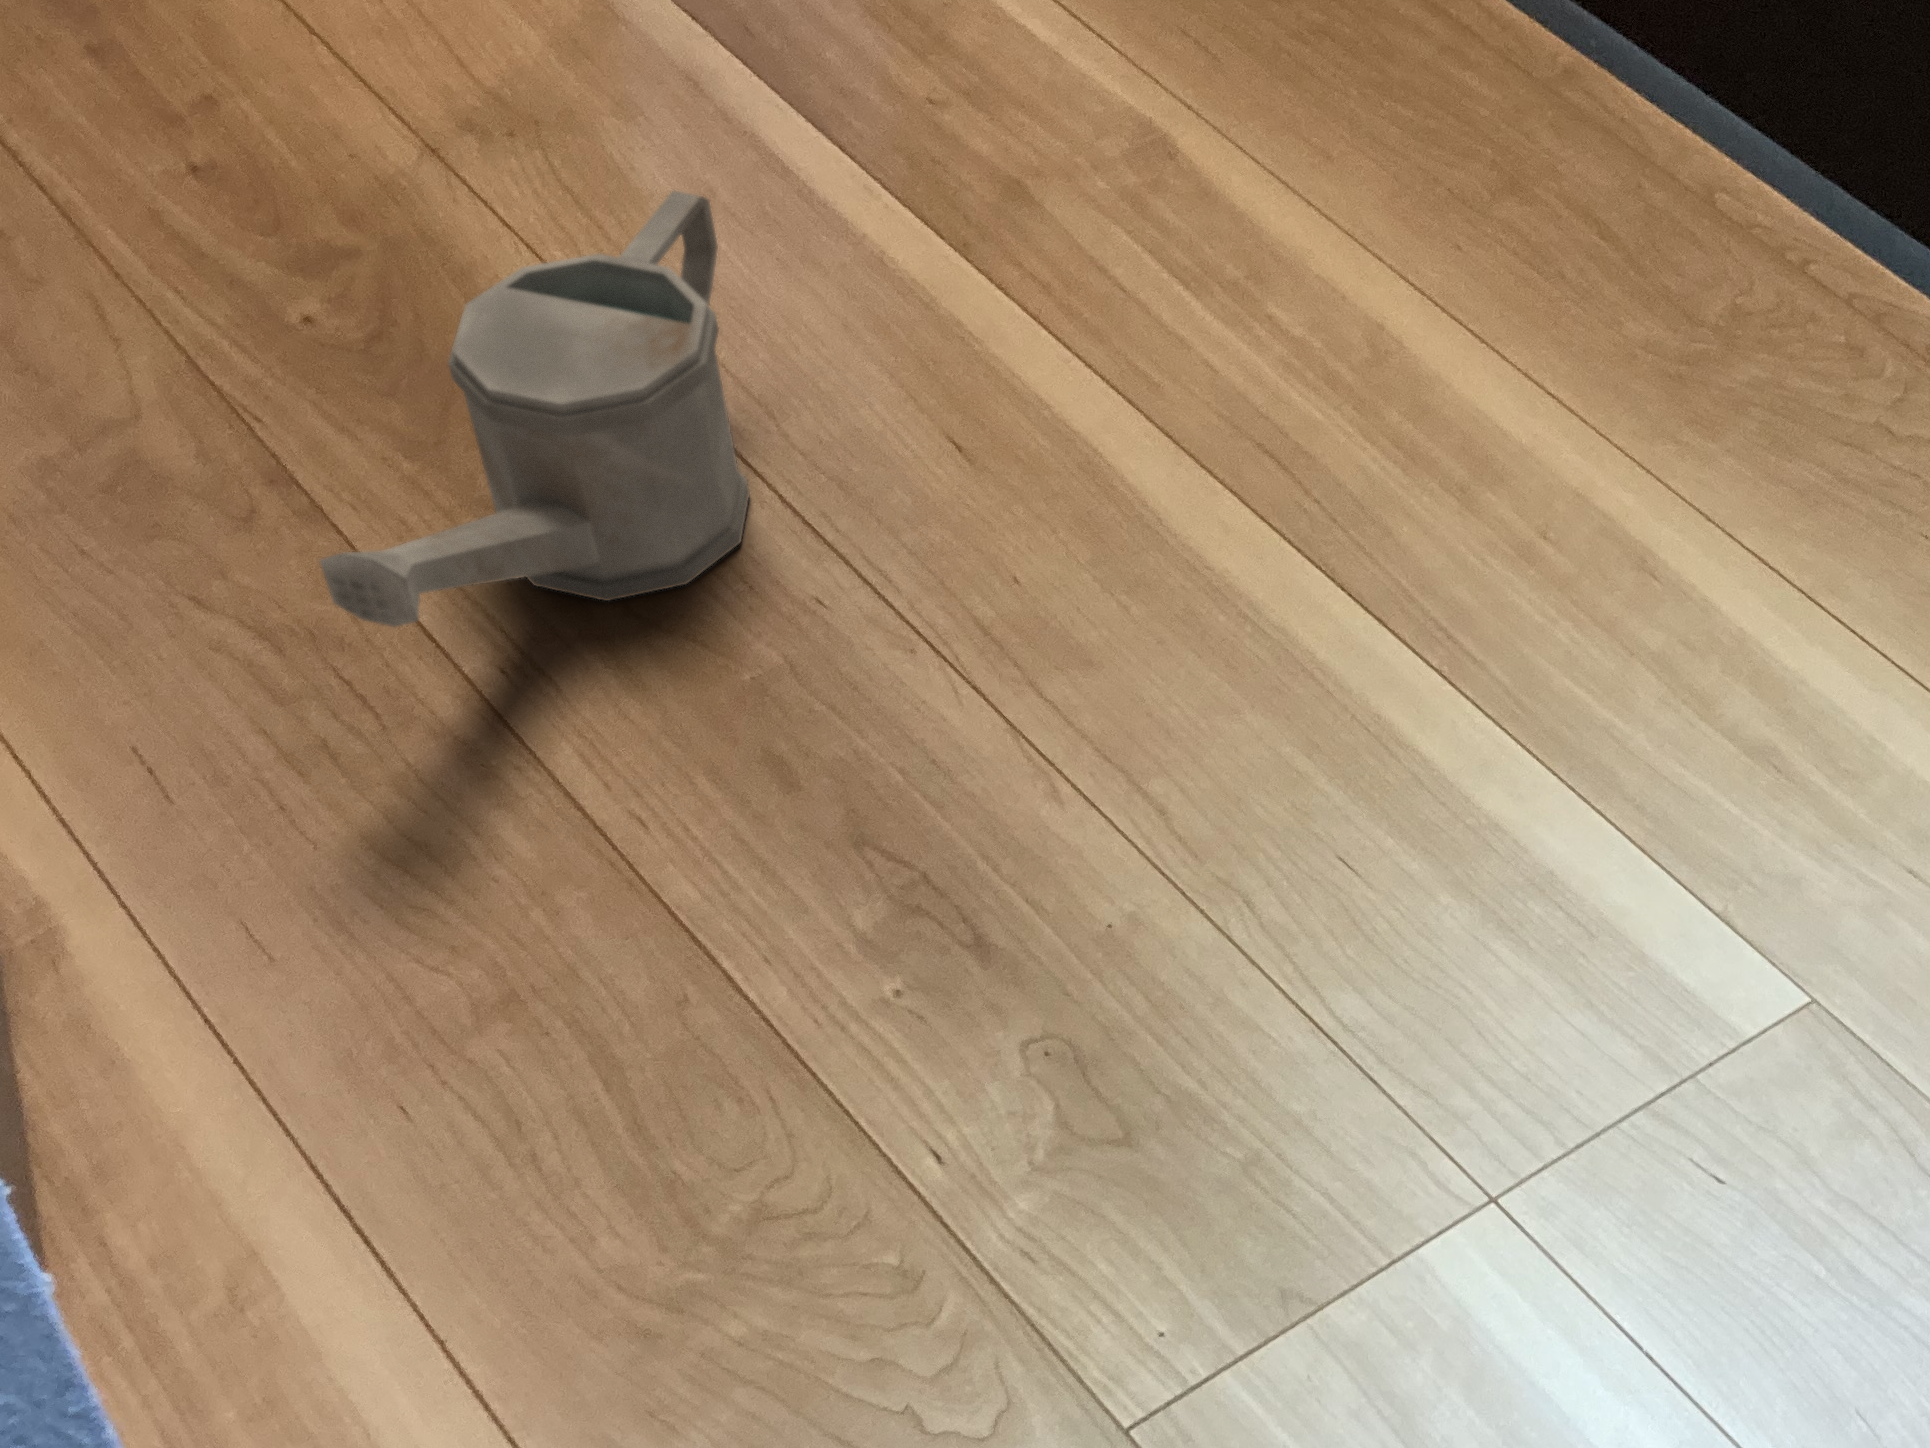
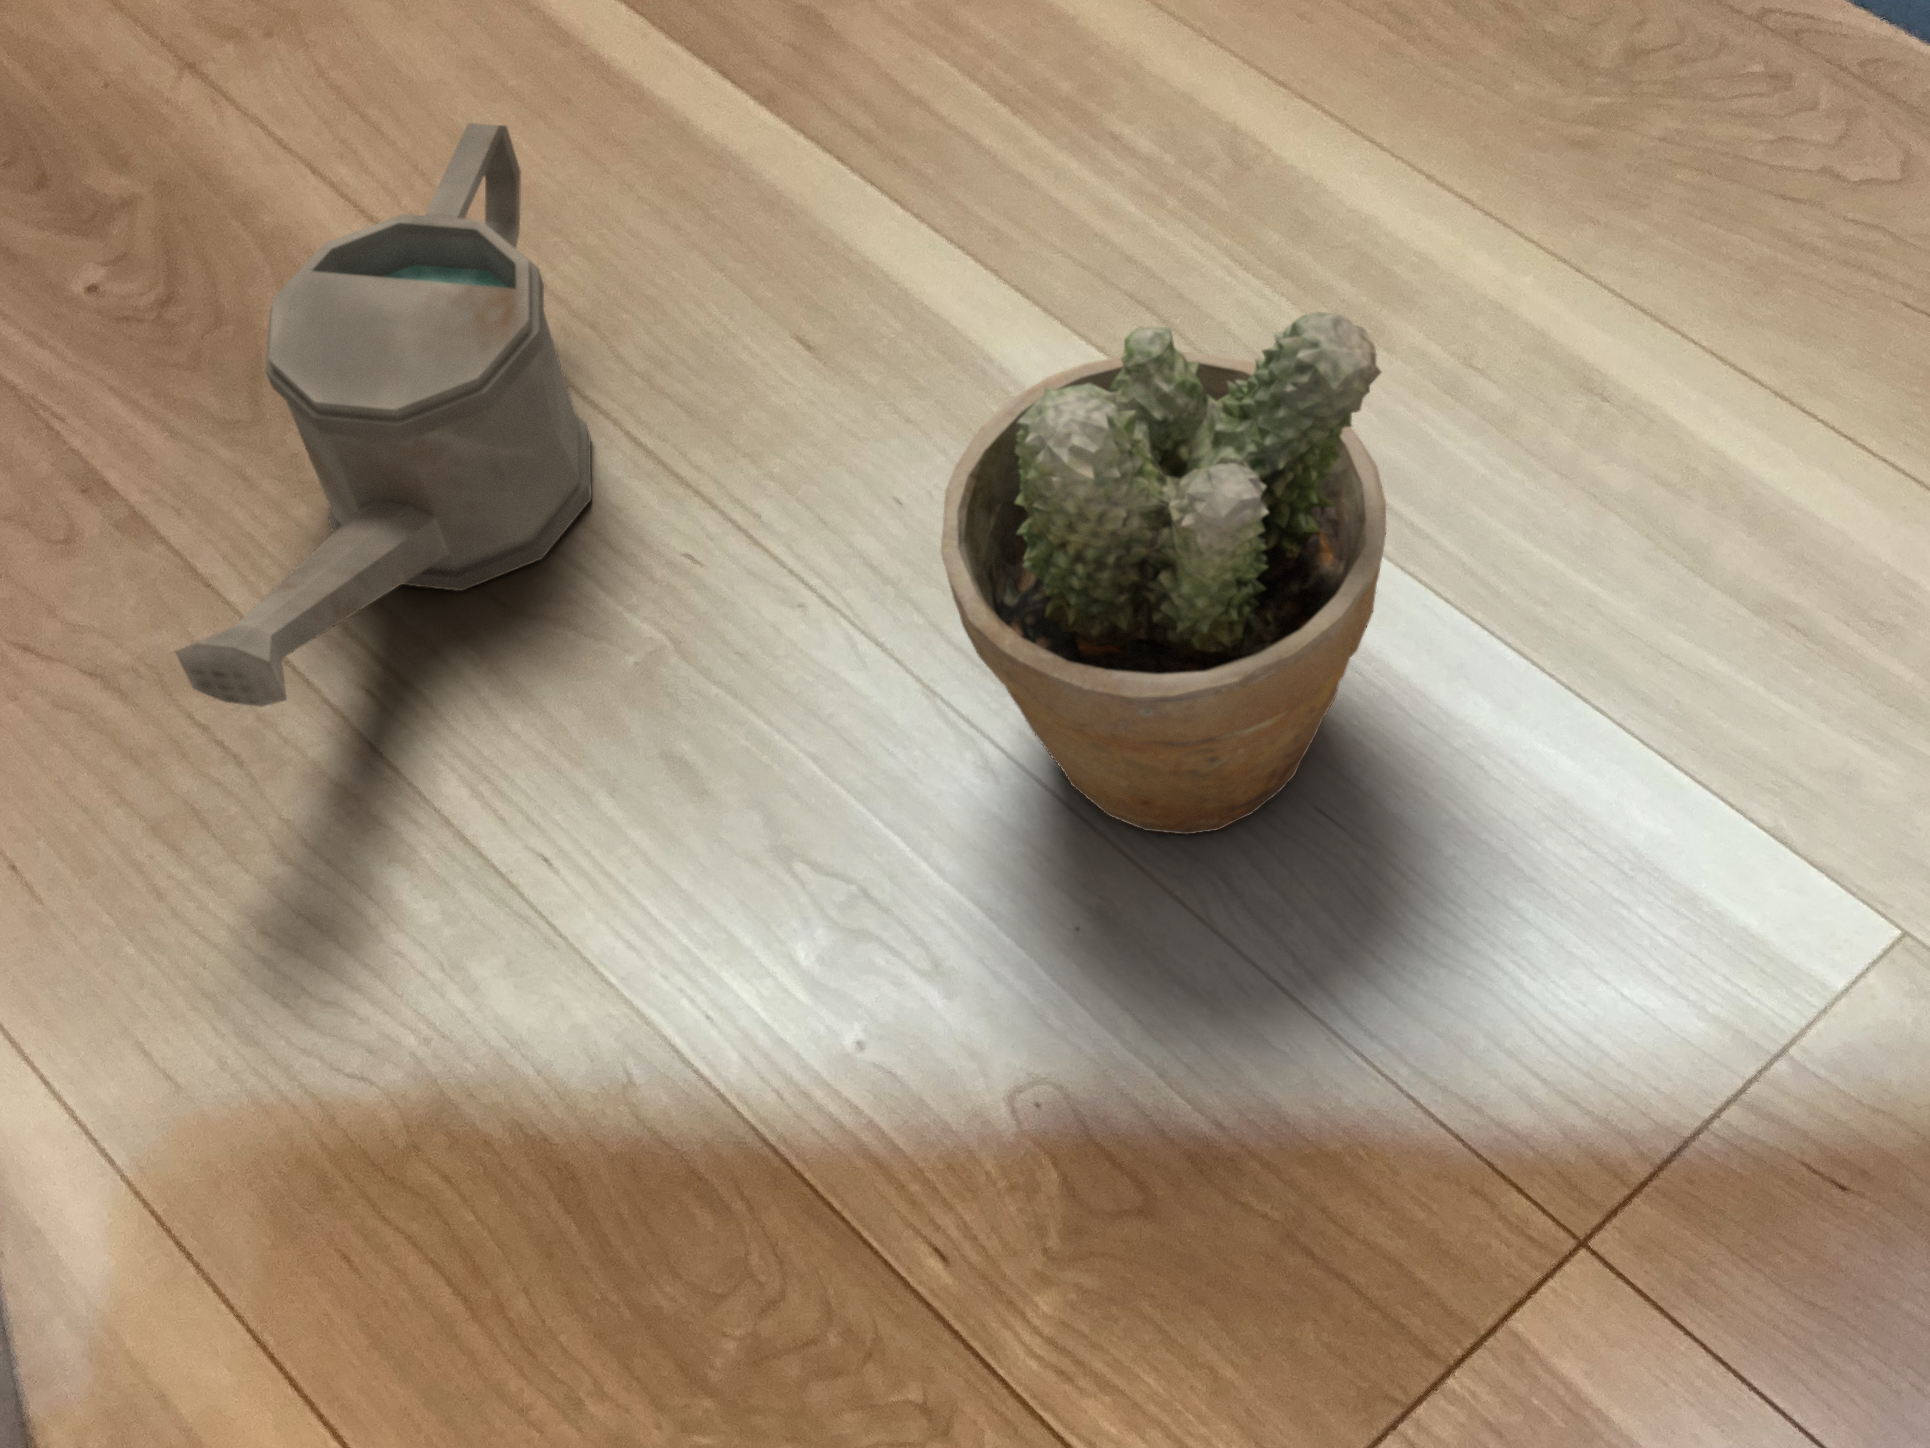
potted plant: none [1025,376,1421,861] -> present [941,312,1386,835]

